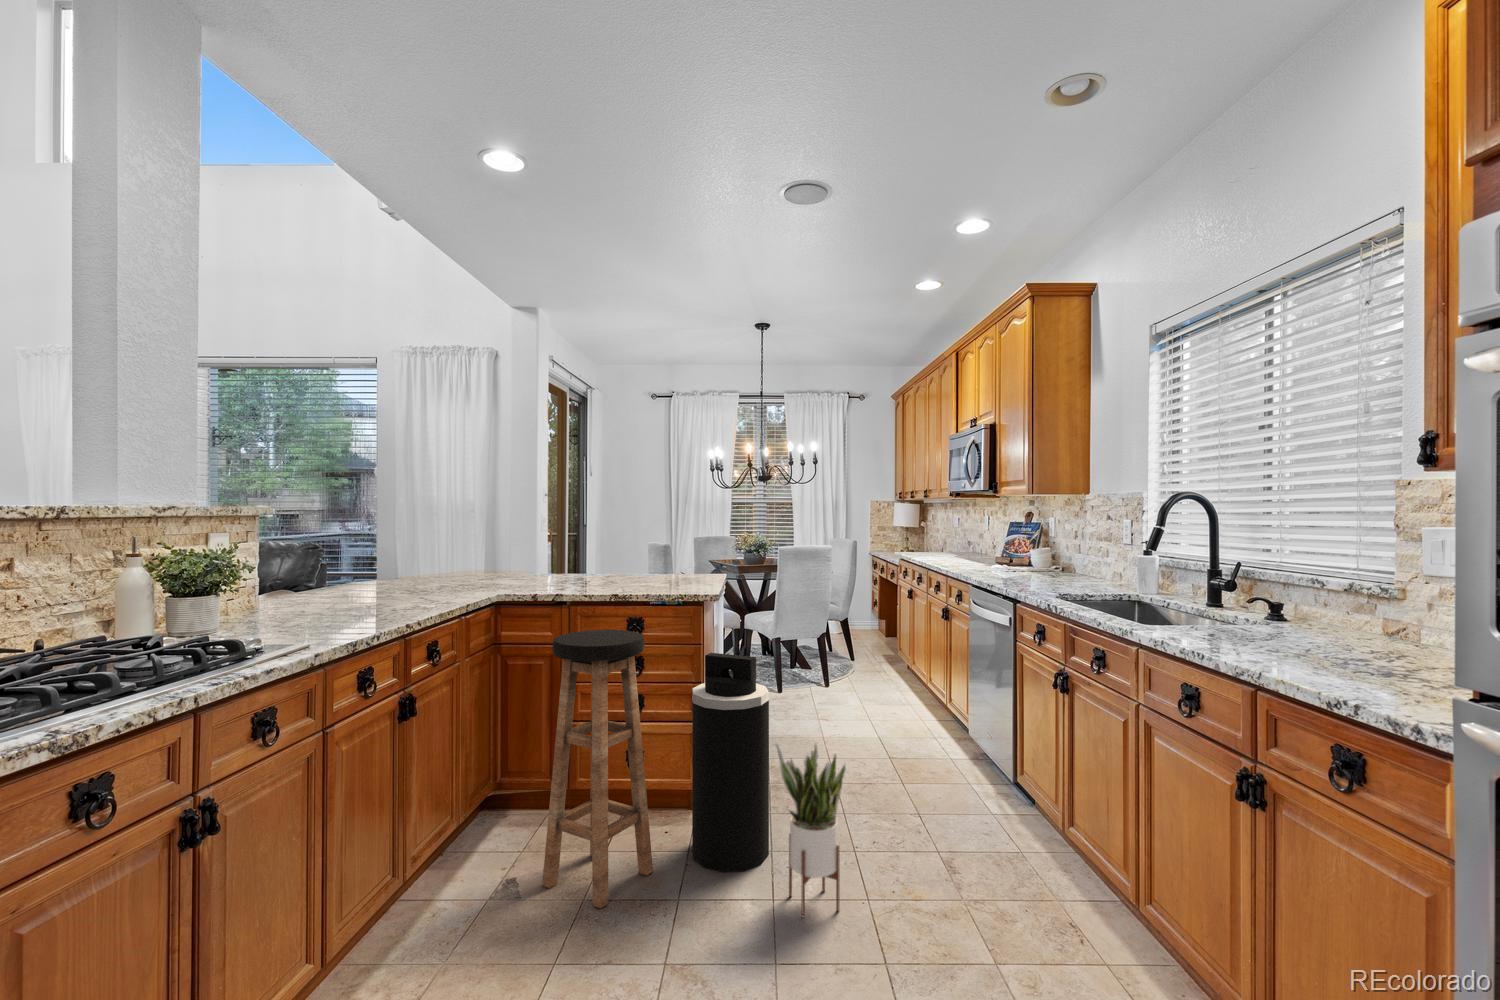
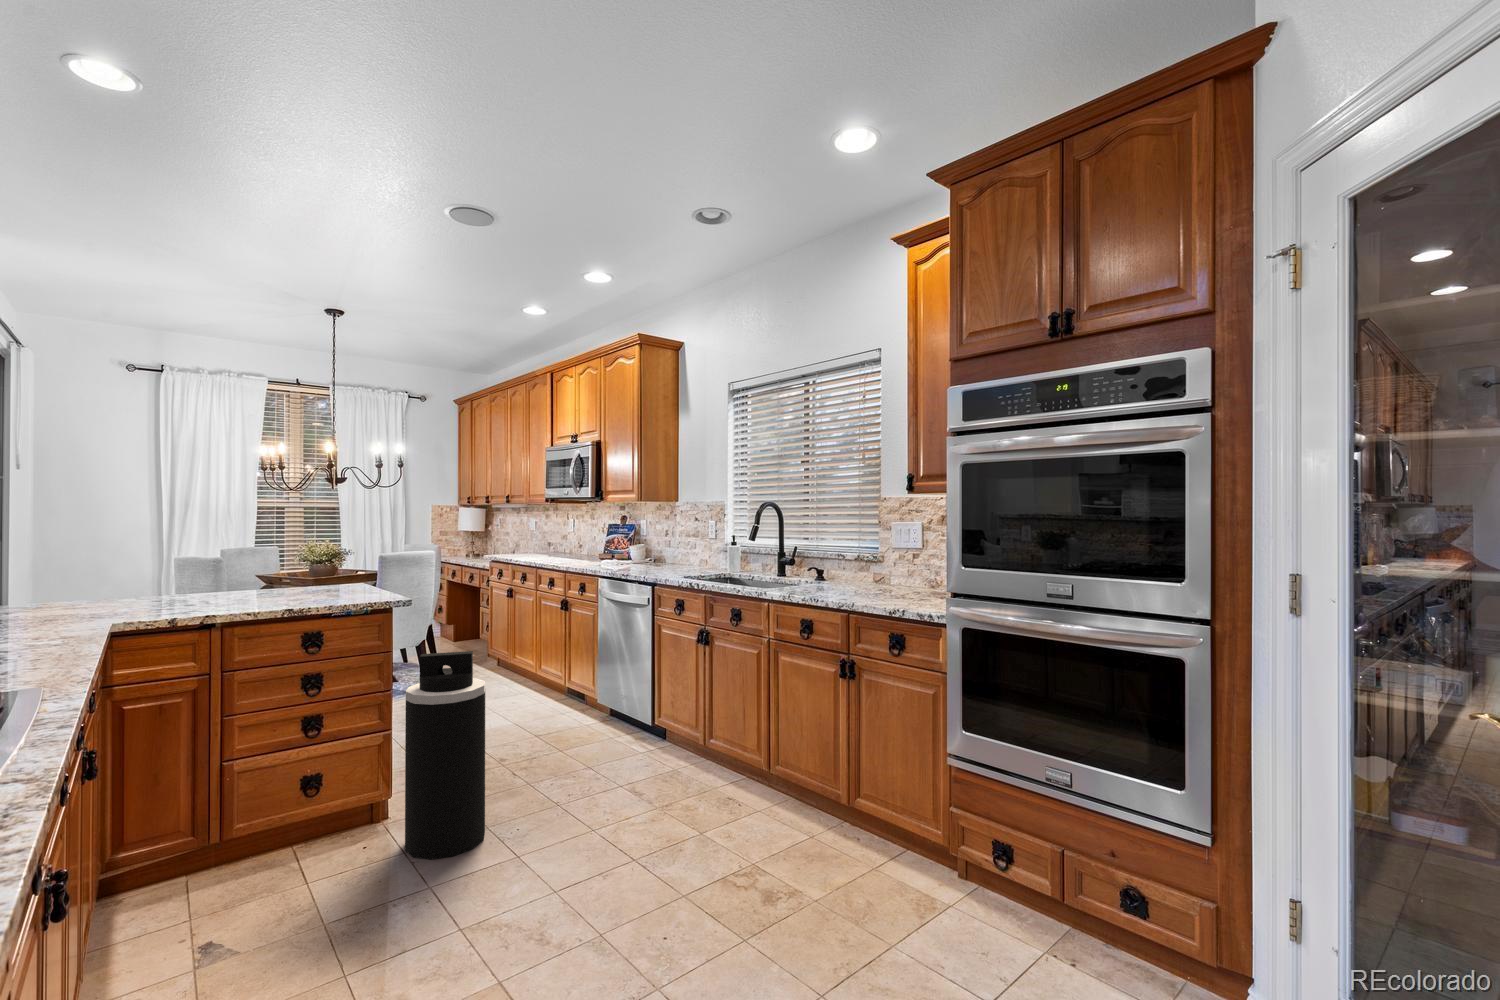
bar stool: present [542,630,653,908] -> none [255,641,379,933]
potted plant: present [776,744,846,917] -> none [519,712,577,861]

